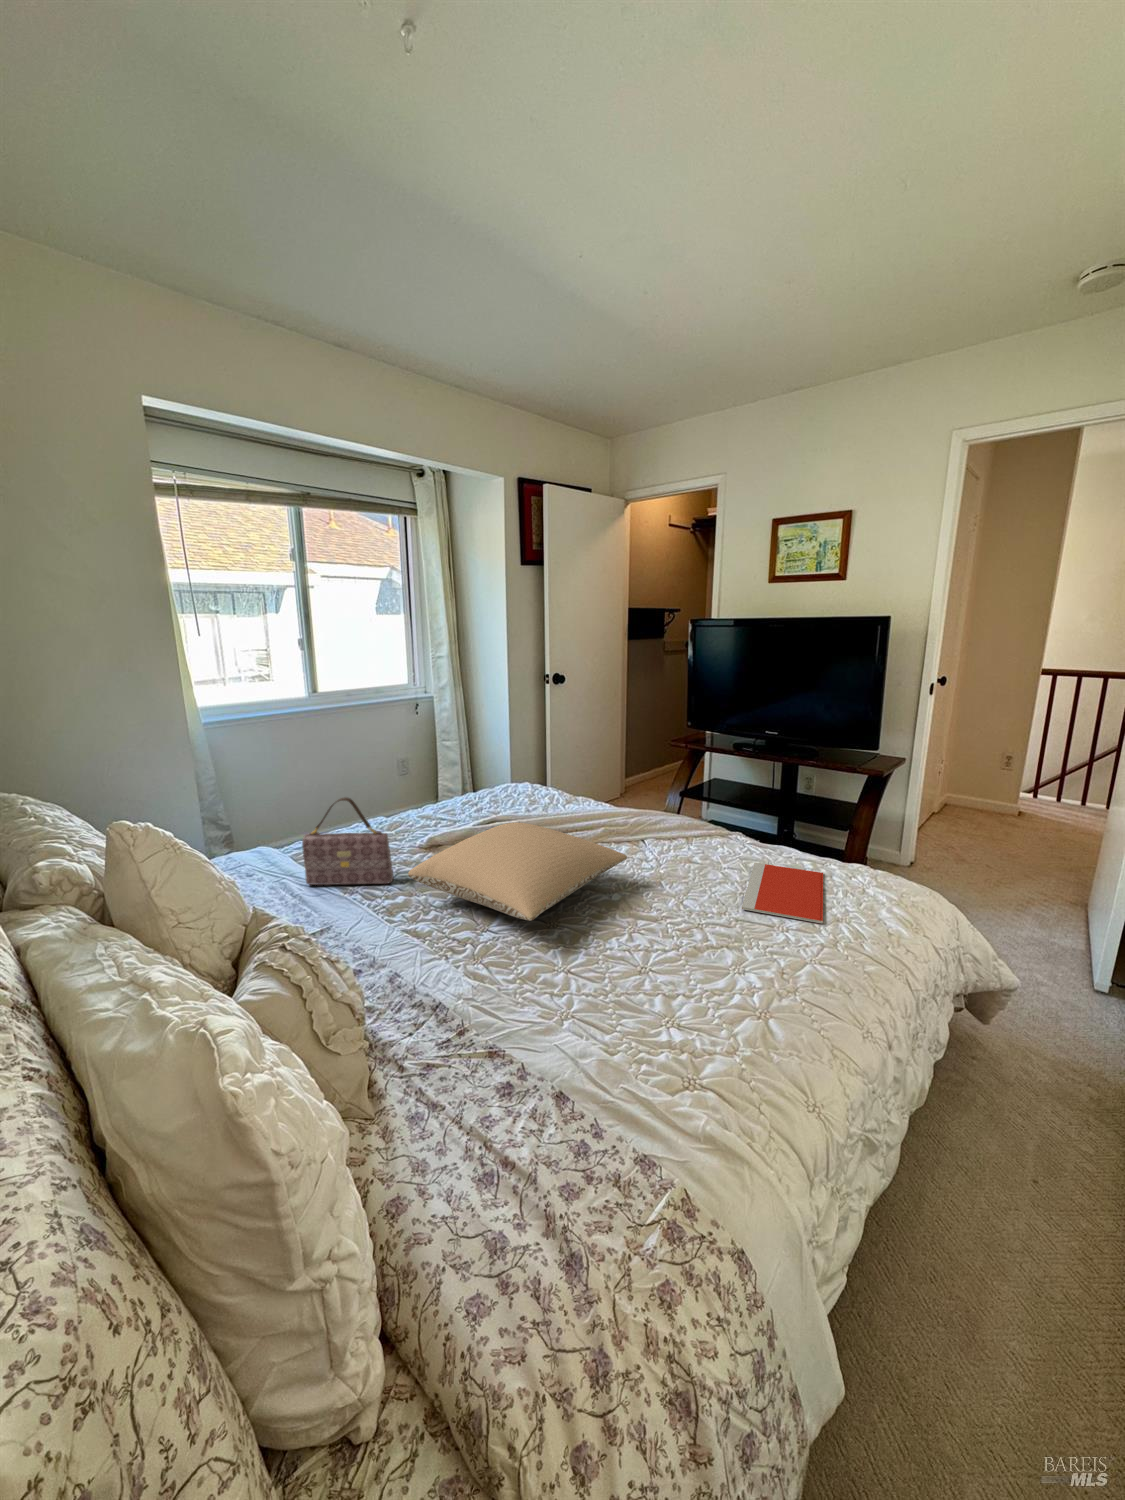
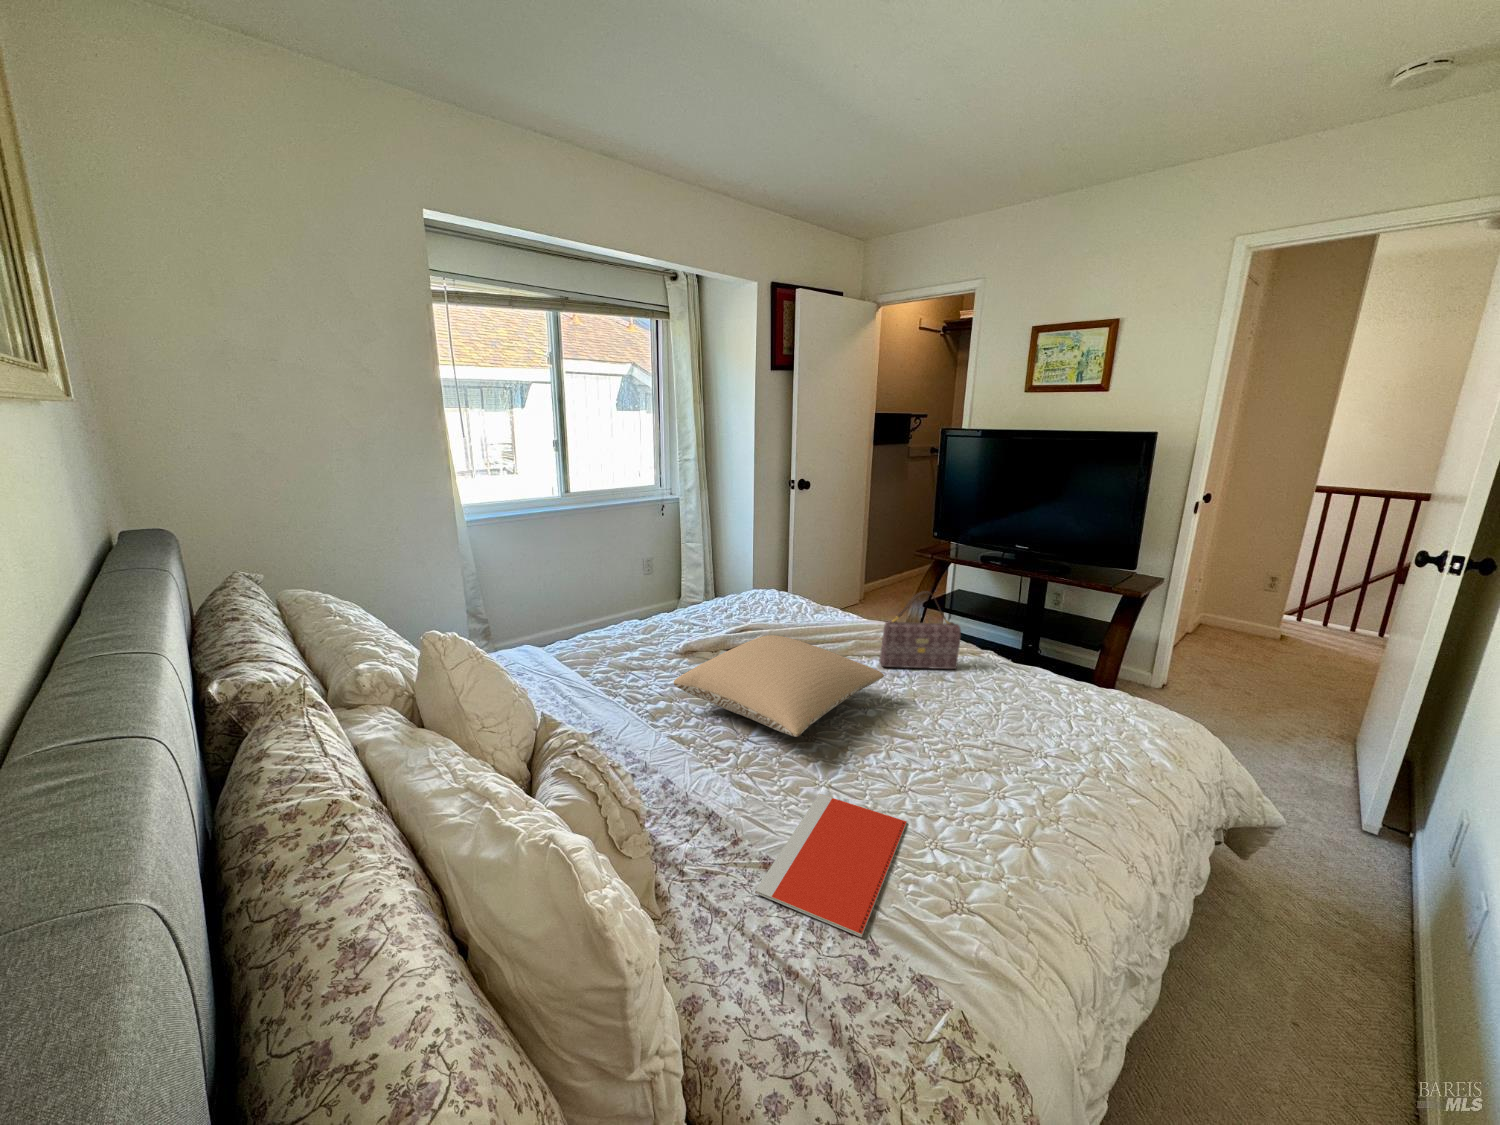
handbag: present [302,797,393,885] -> present [879,591,961,669]
notebook: present [742,863,823,923] -> present [755,794,907,937]

